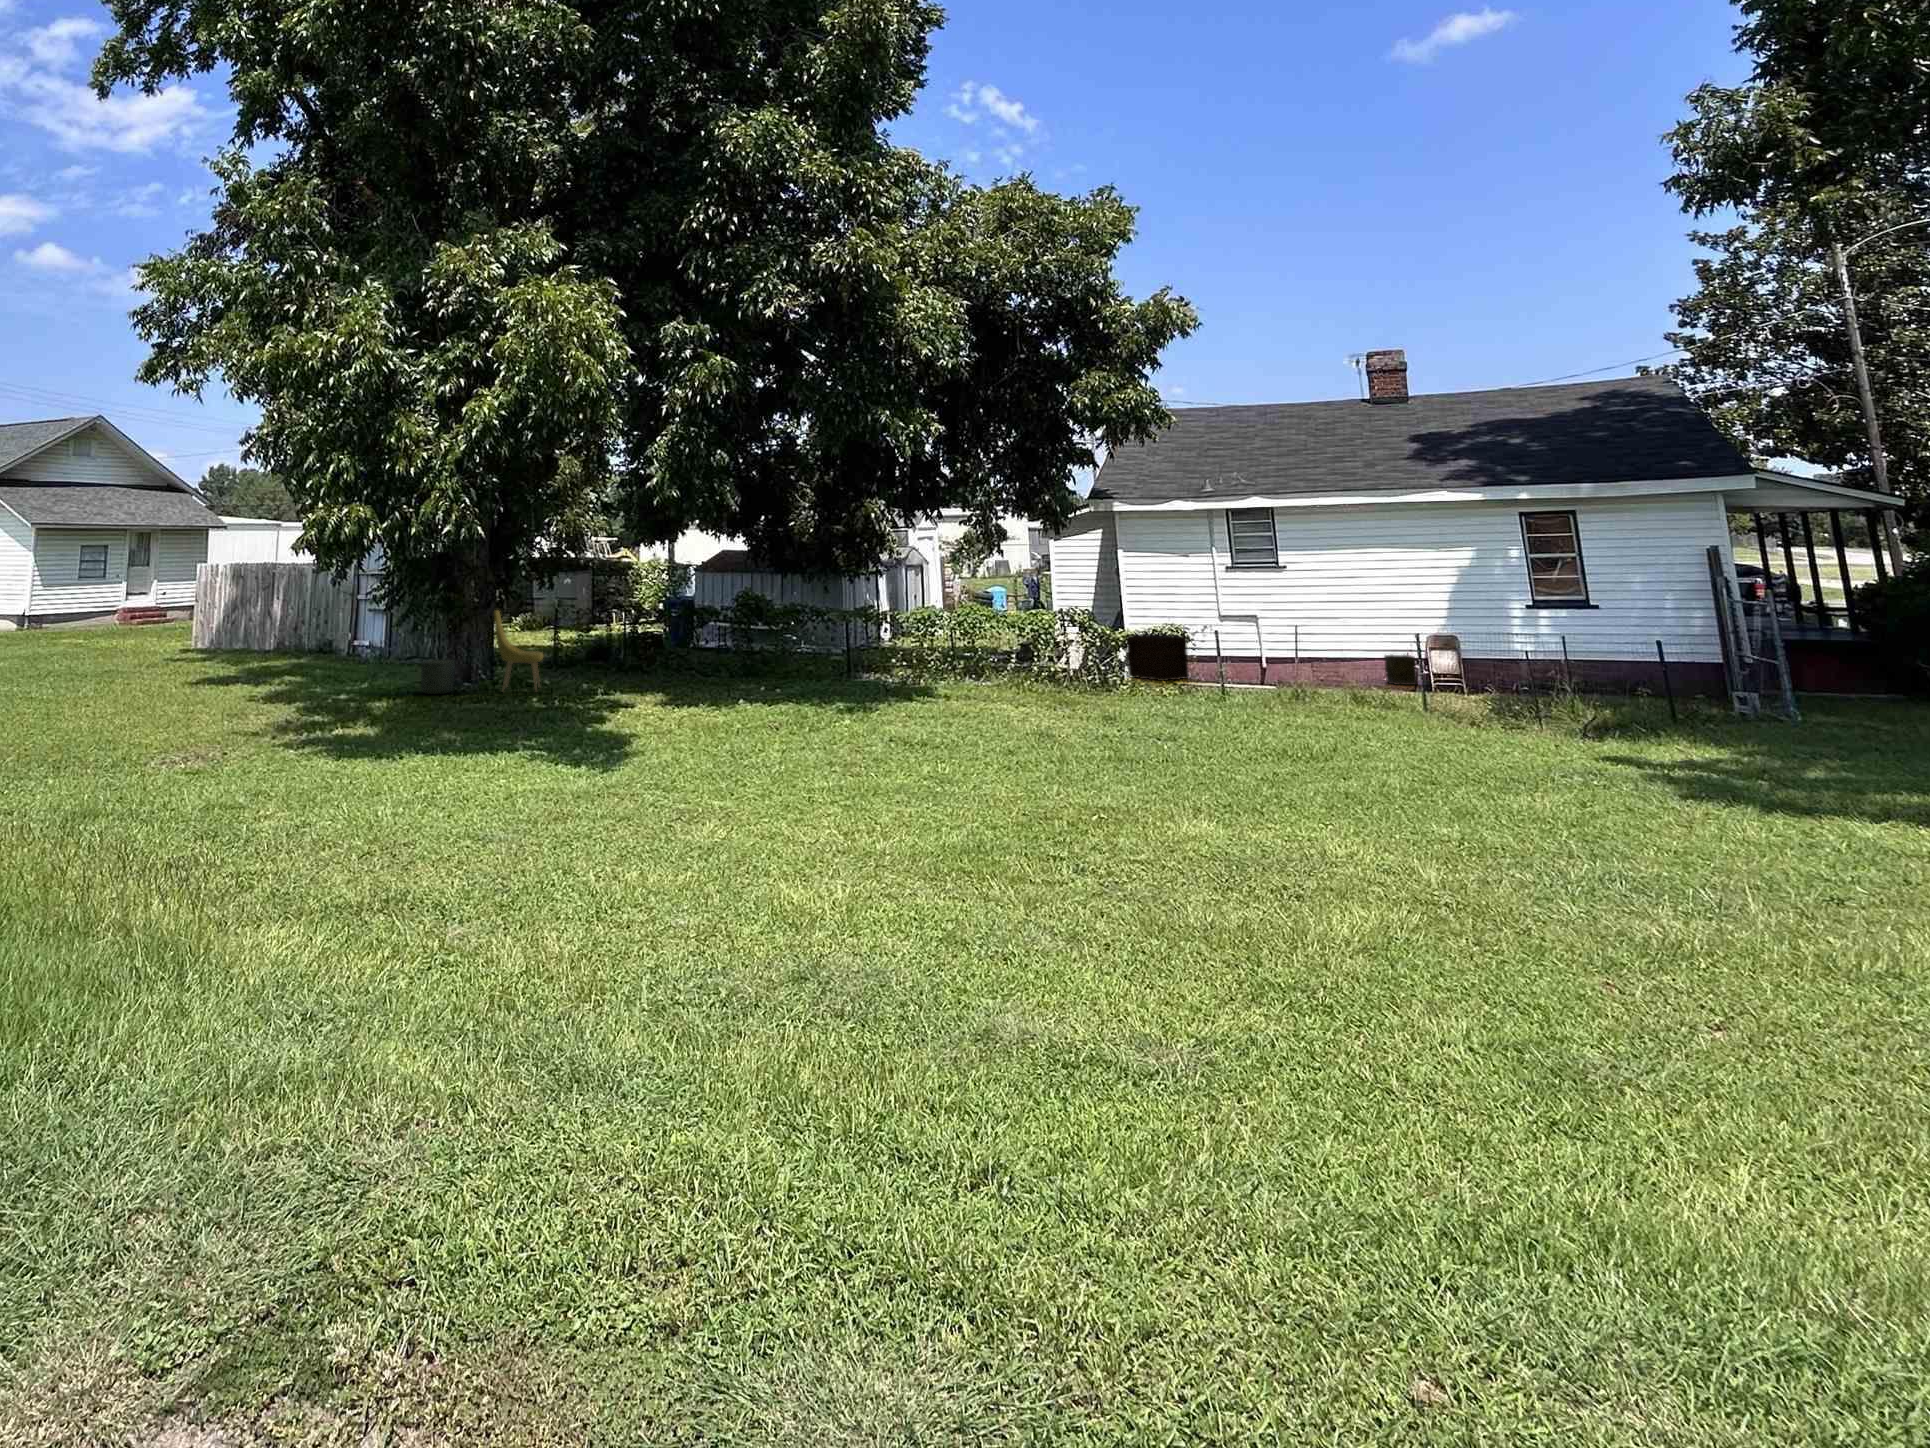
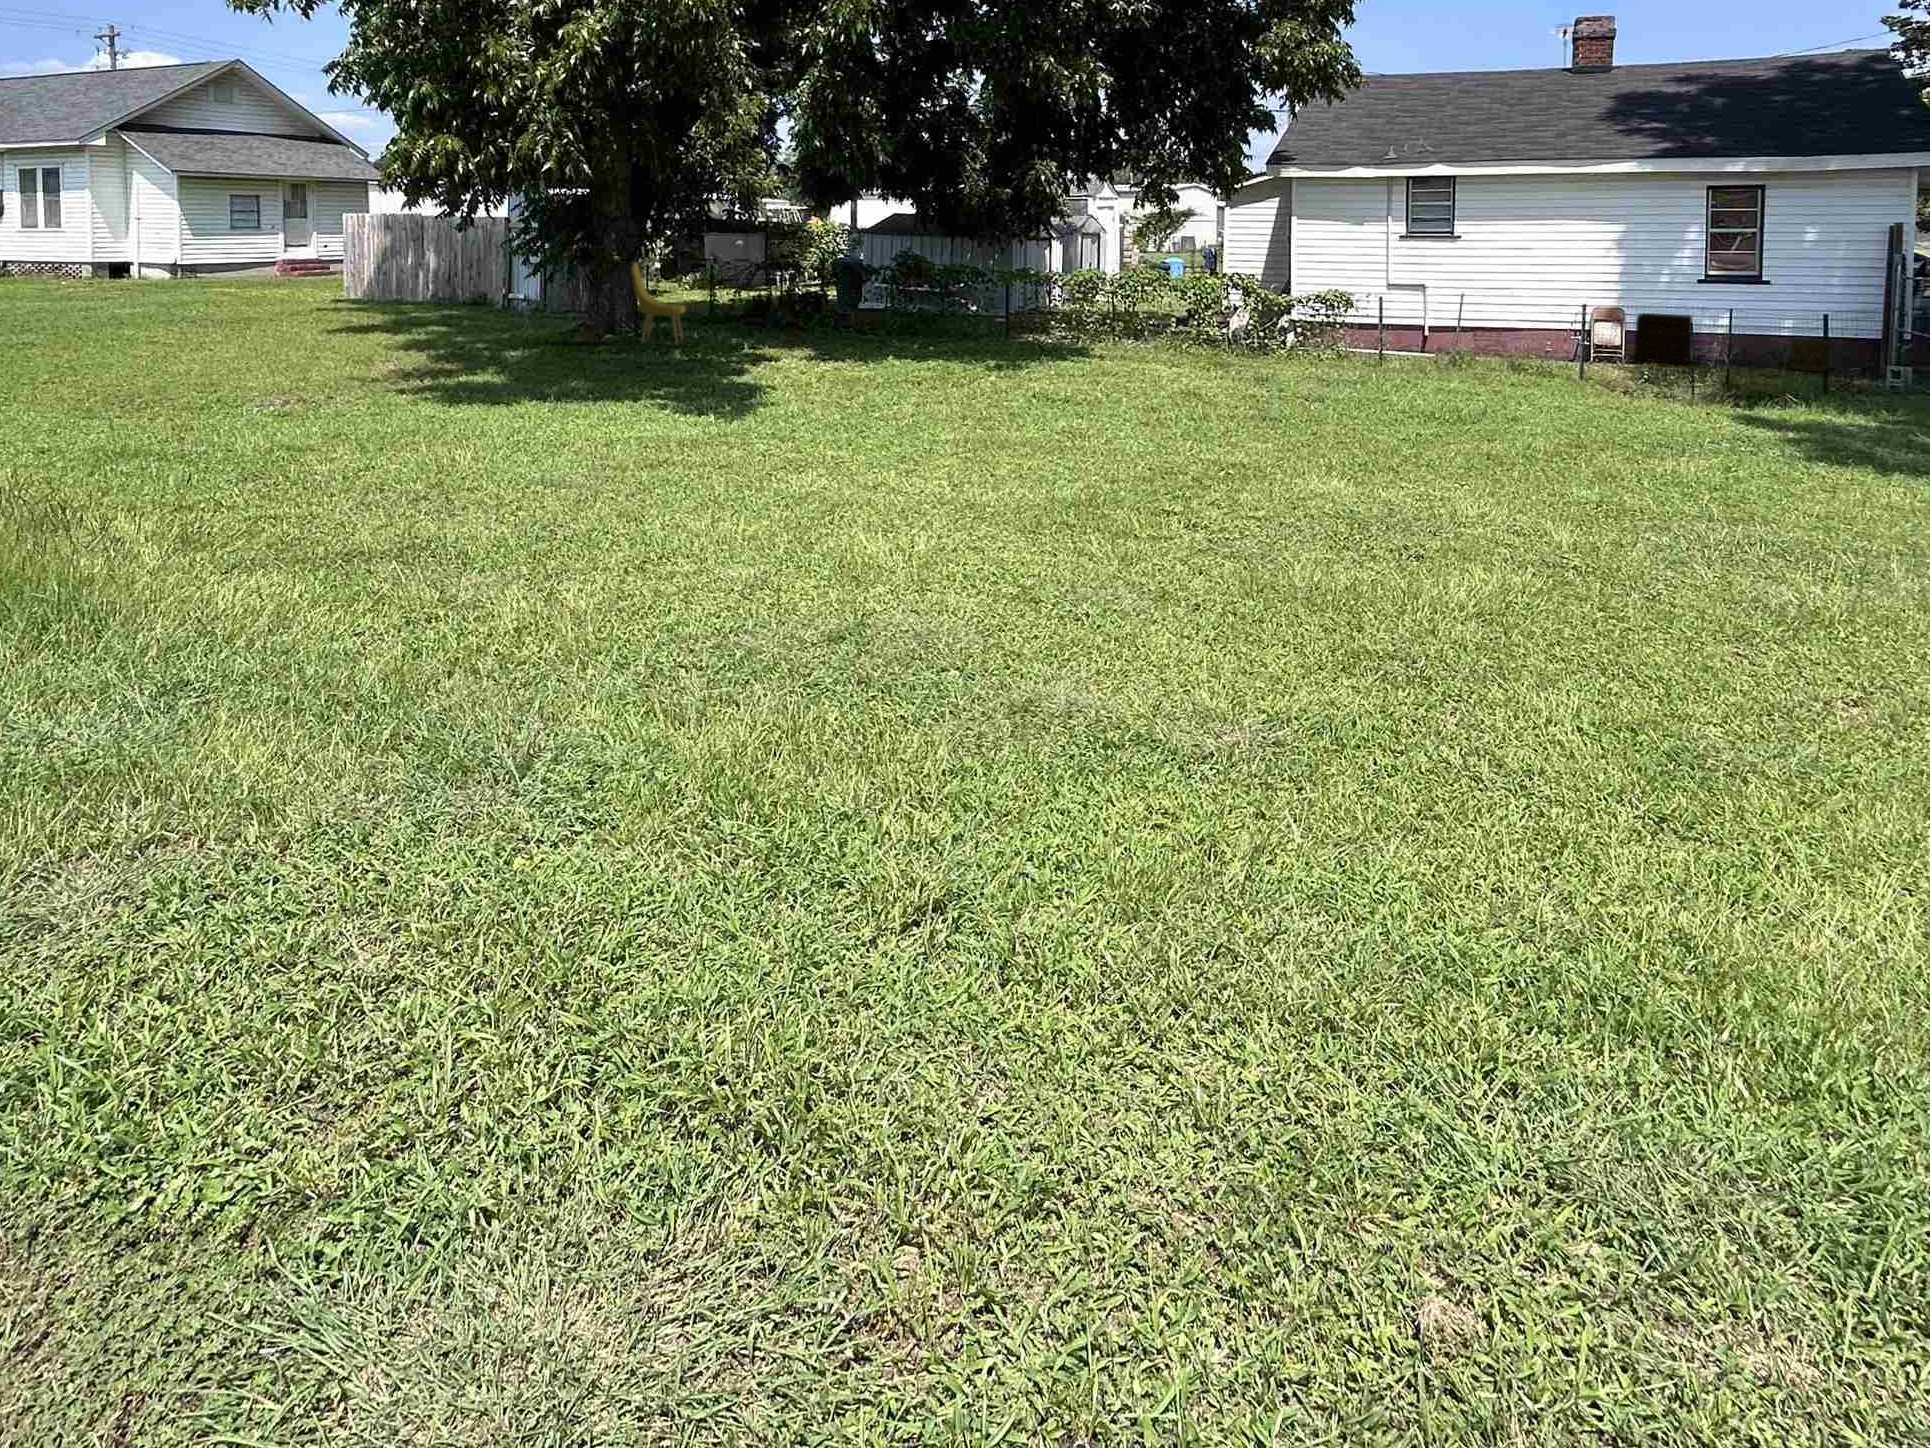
wooden crate: present [1126,633,1189,681] -> present [1634,313,1692,364]
bucket: present [1384,655,1419,685] -> present [1790,339,1833,371]
planter: present [421,660,455,694] -> none [554,311,591,344]

